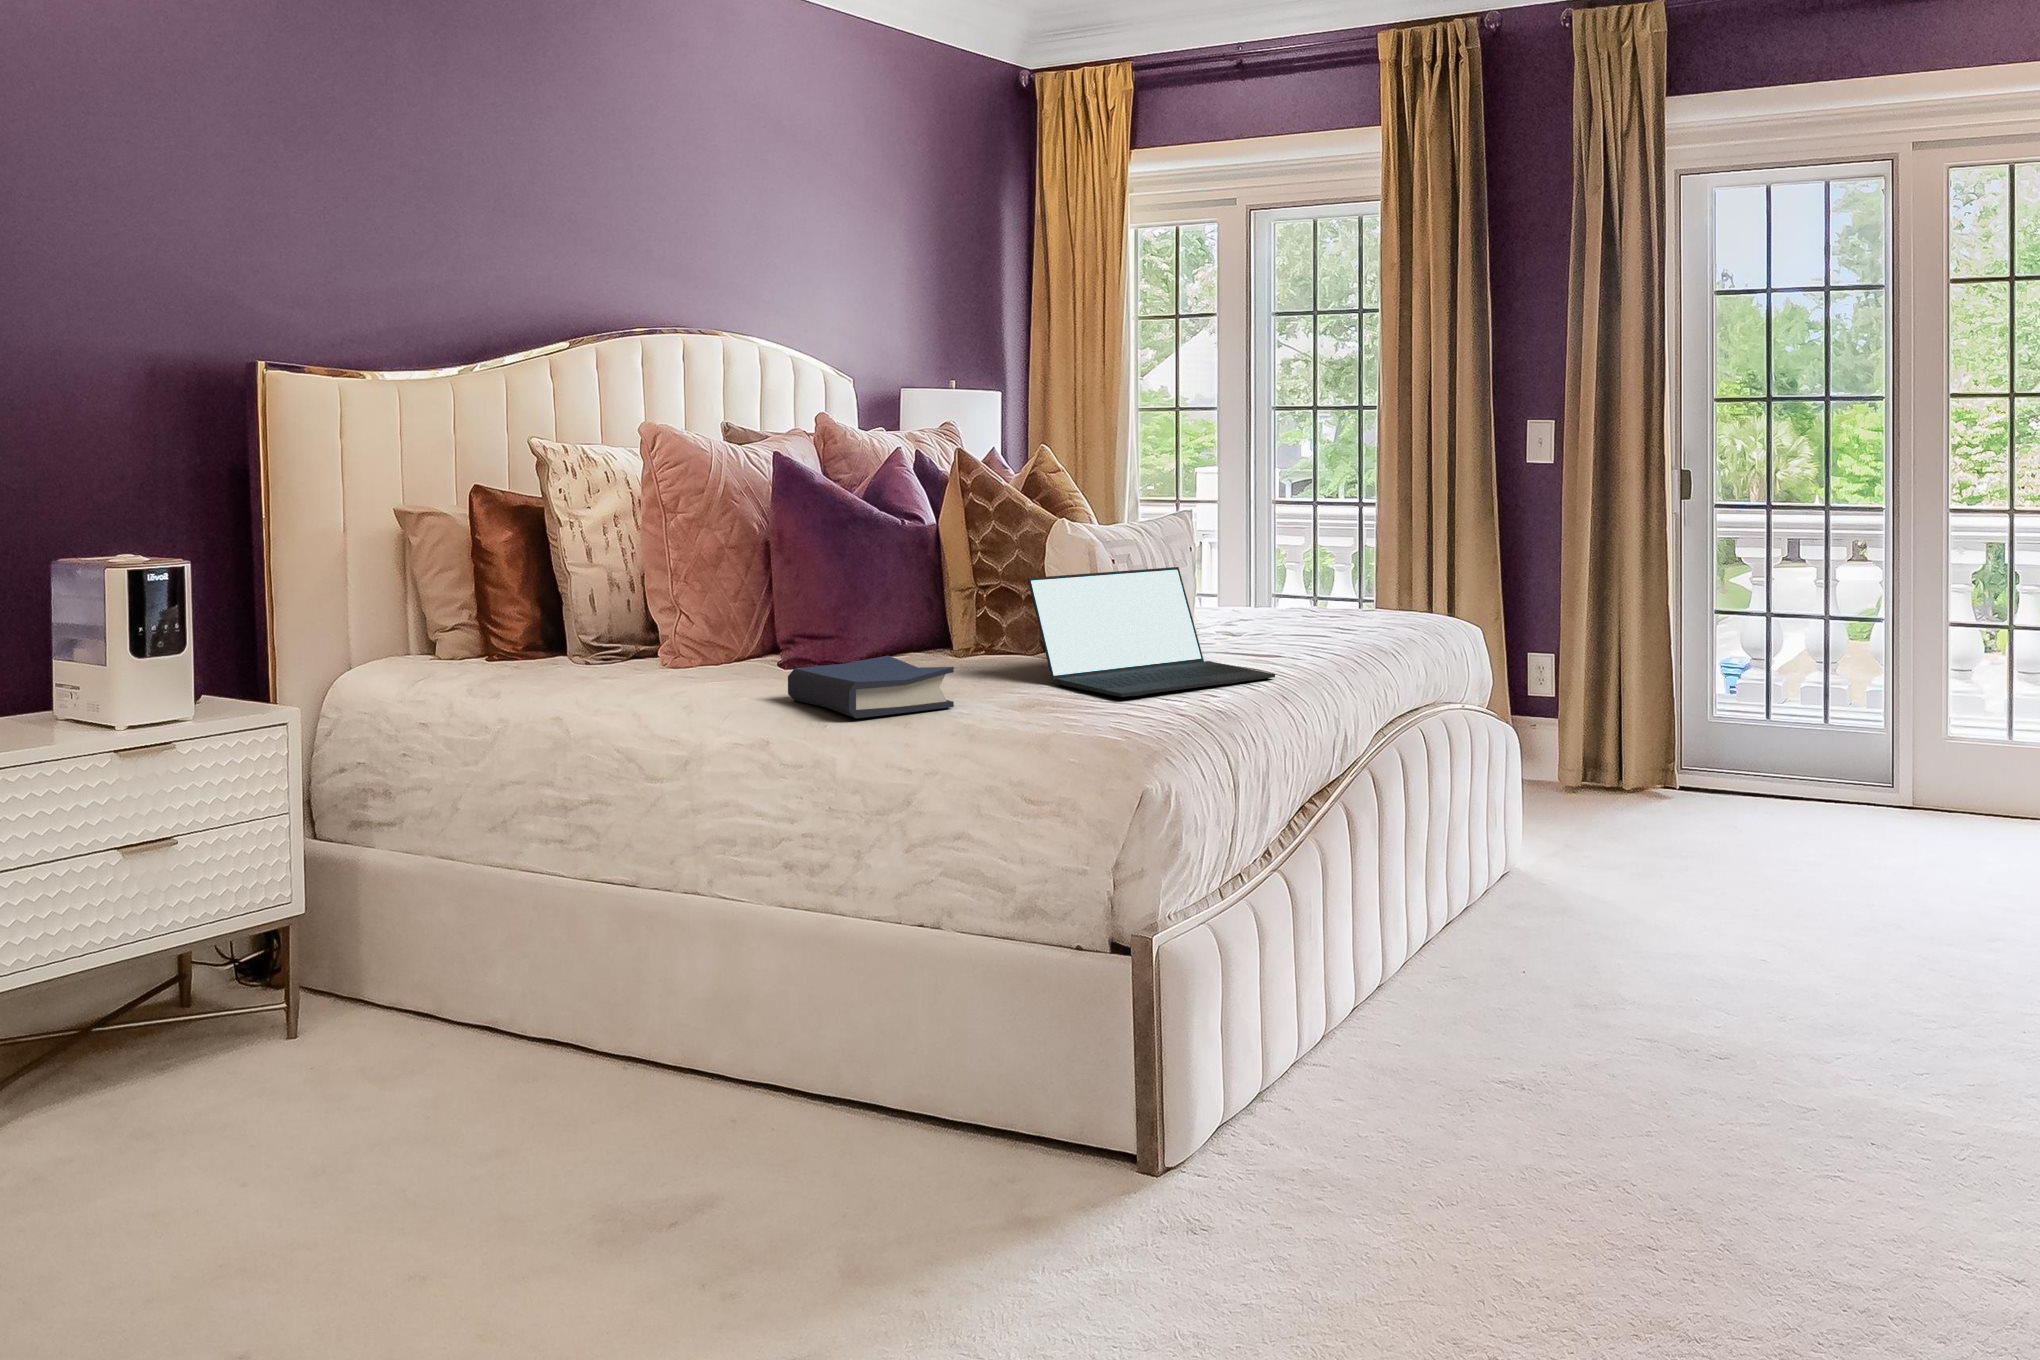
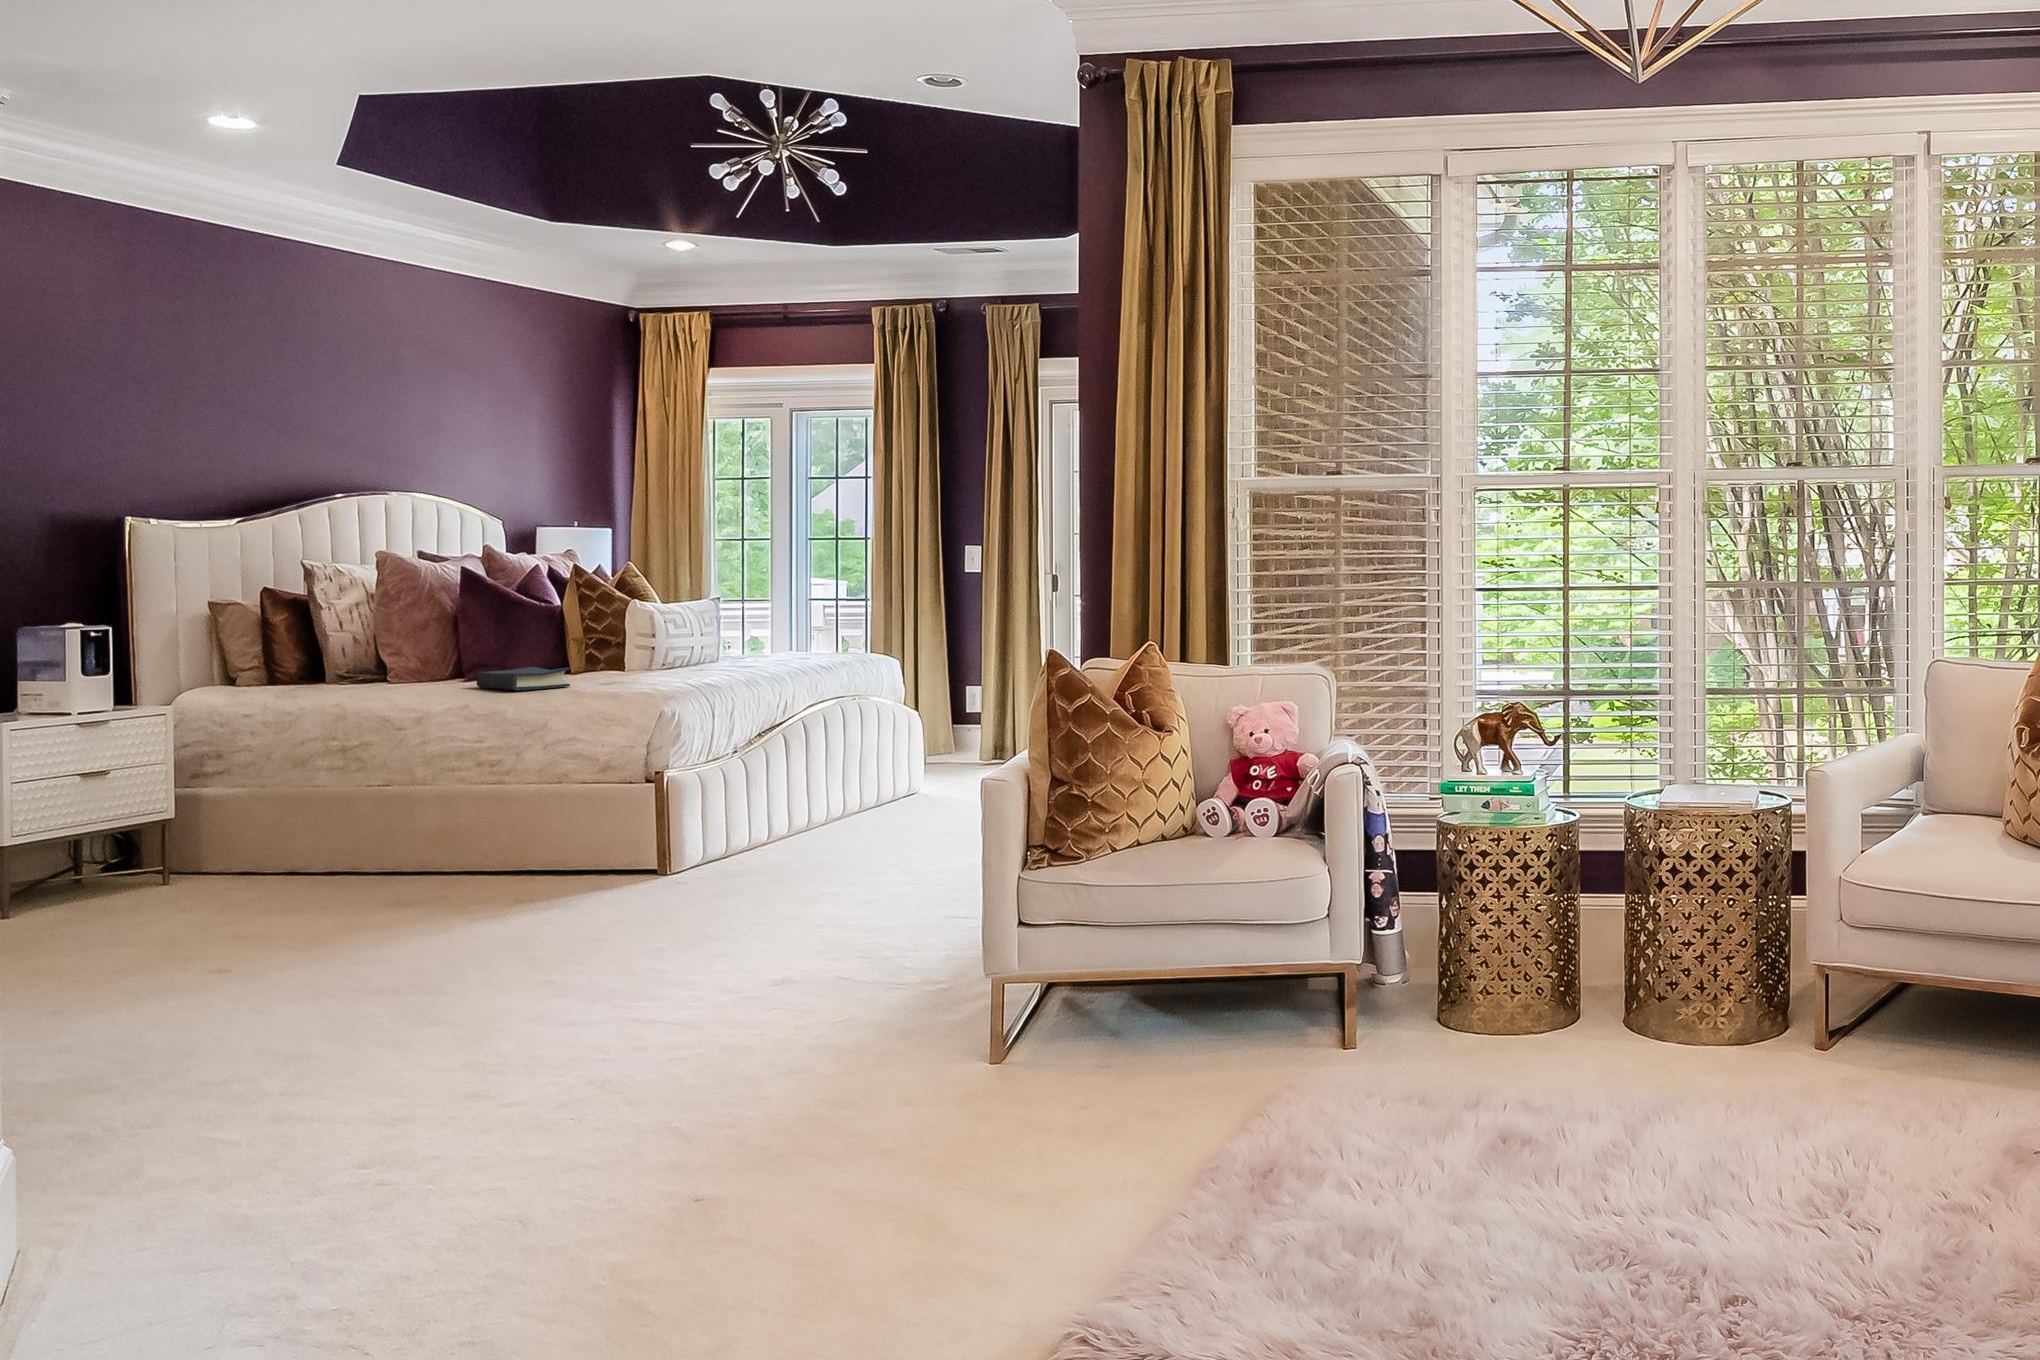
laptop: present [1028,567,1275,697] -> none [613,622,750,680]

